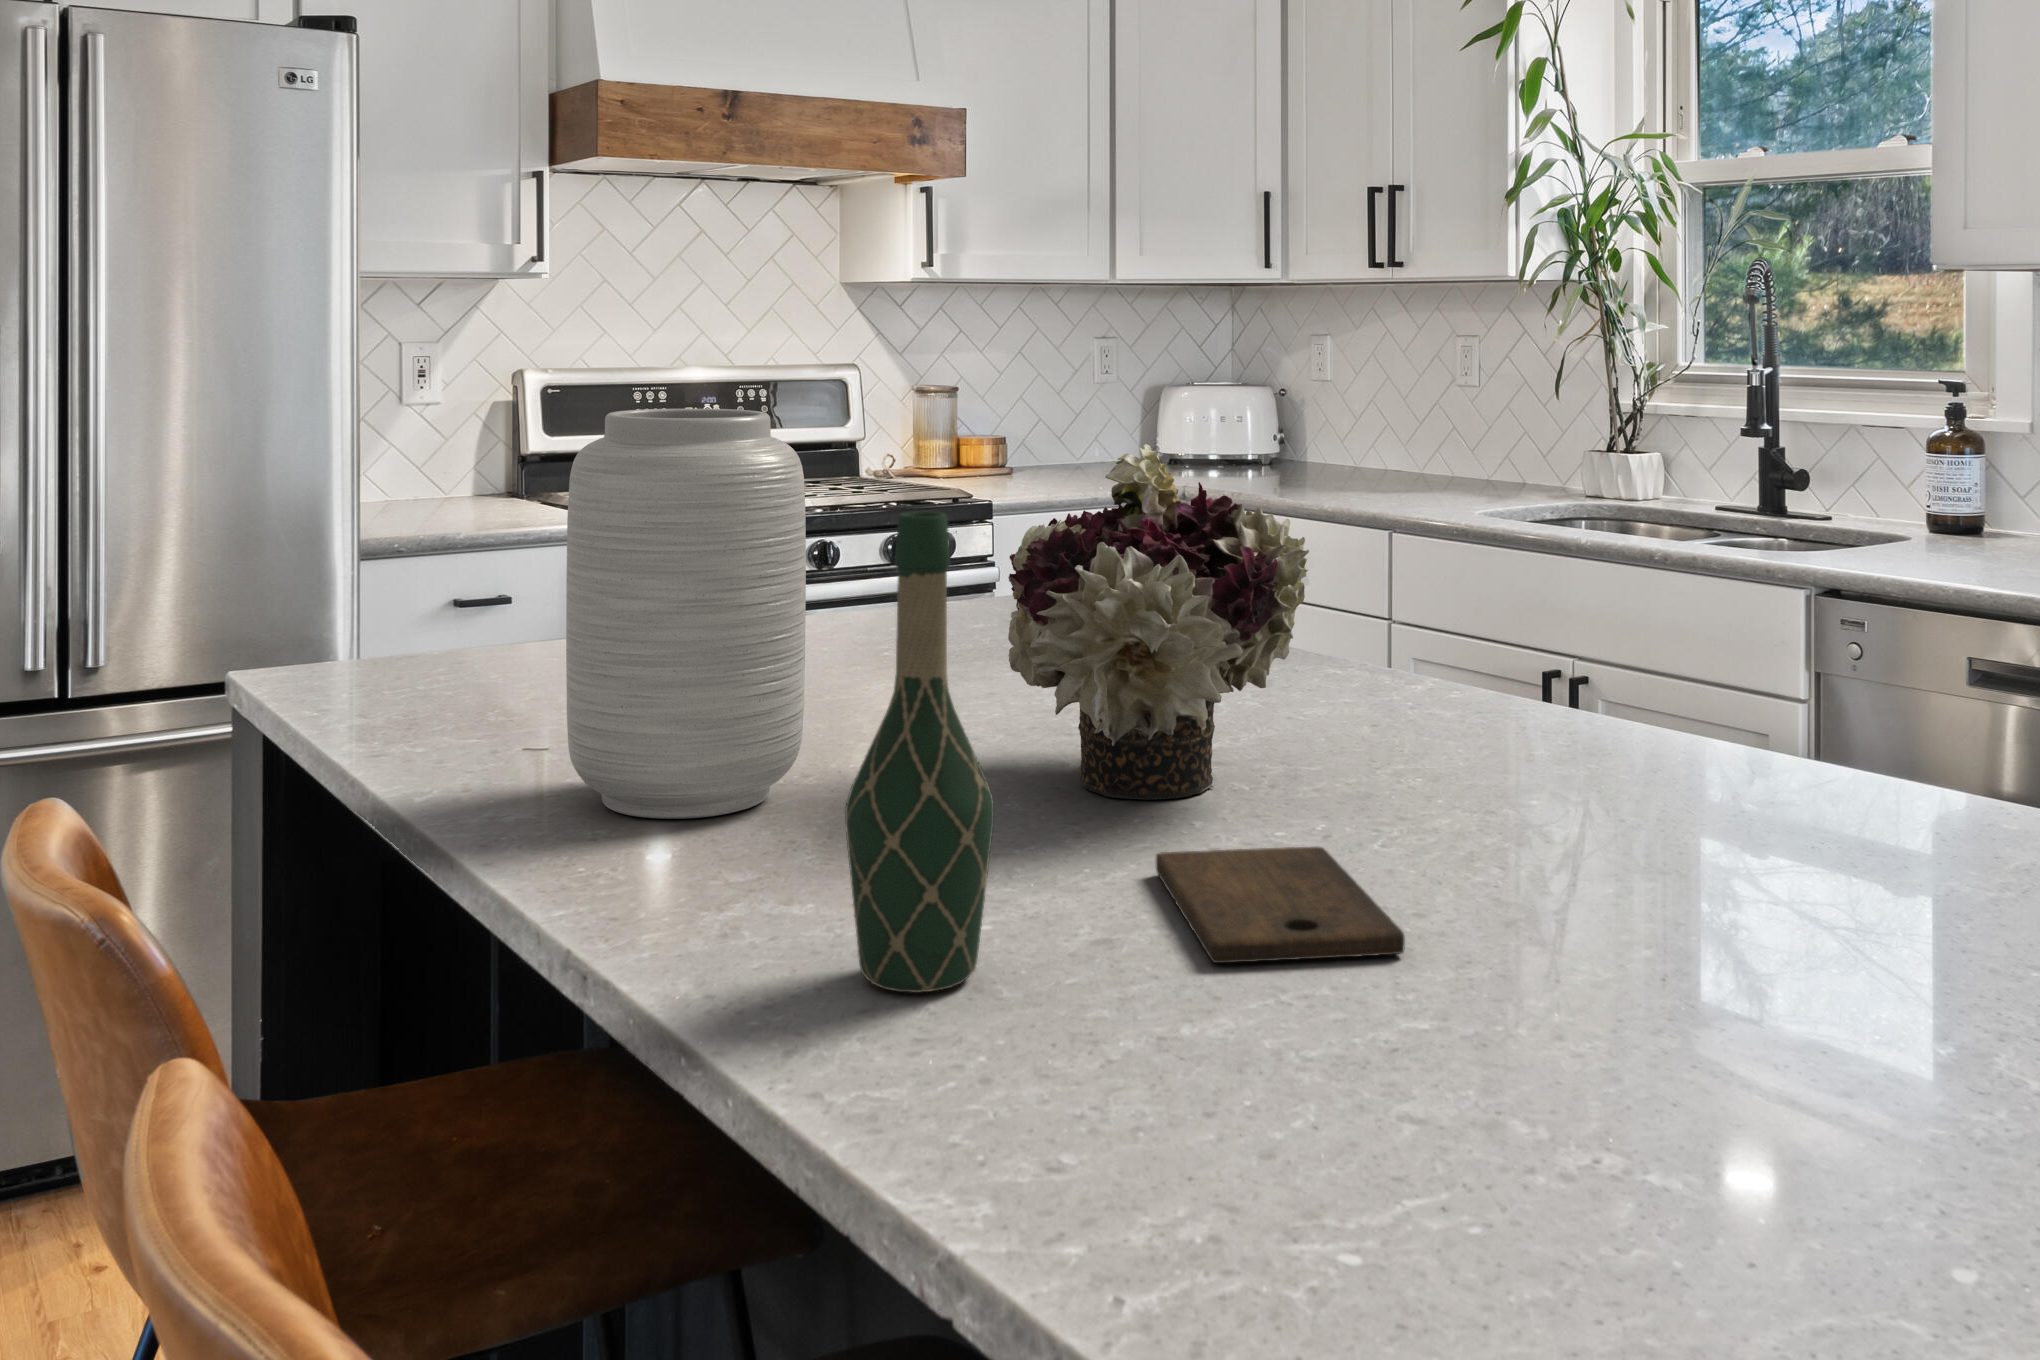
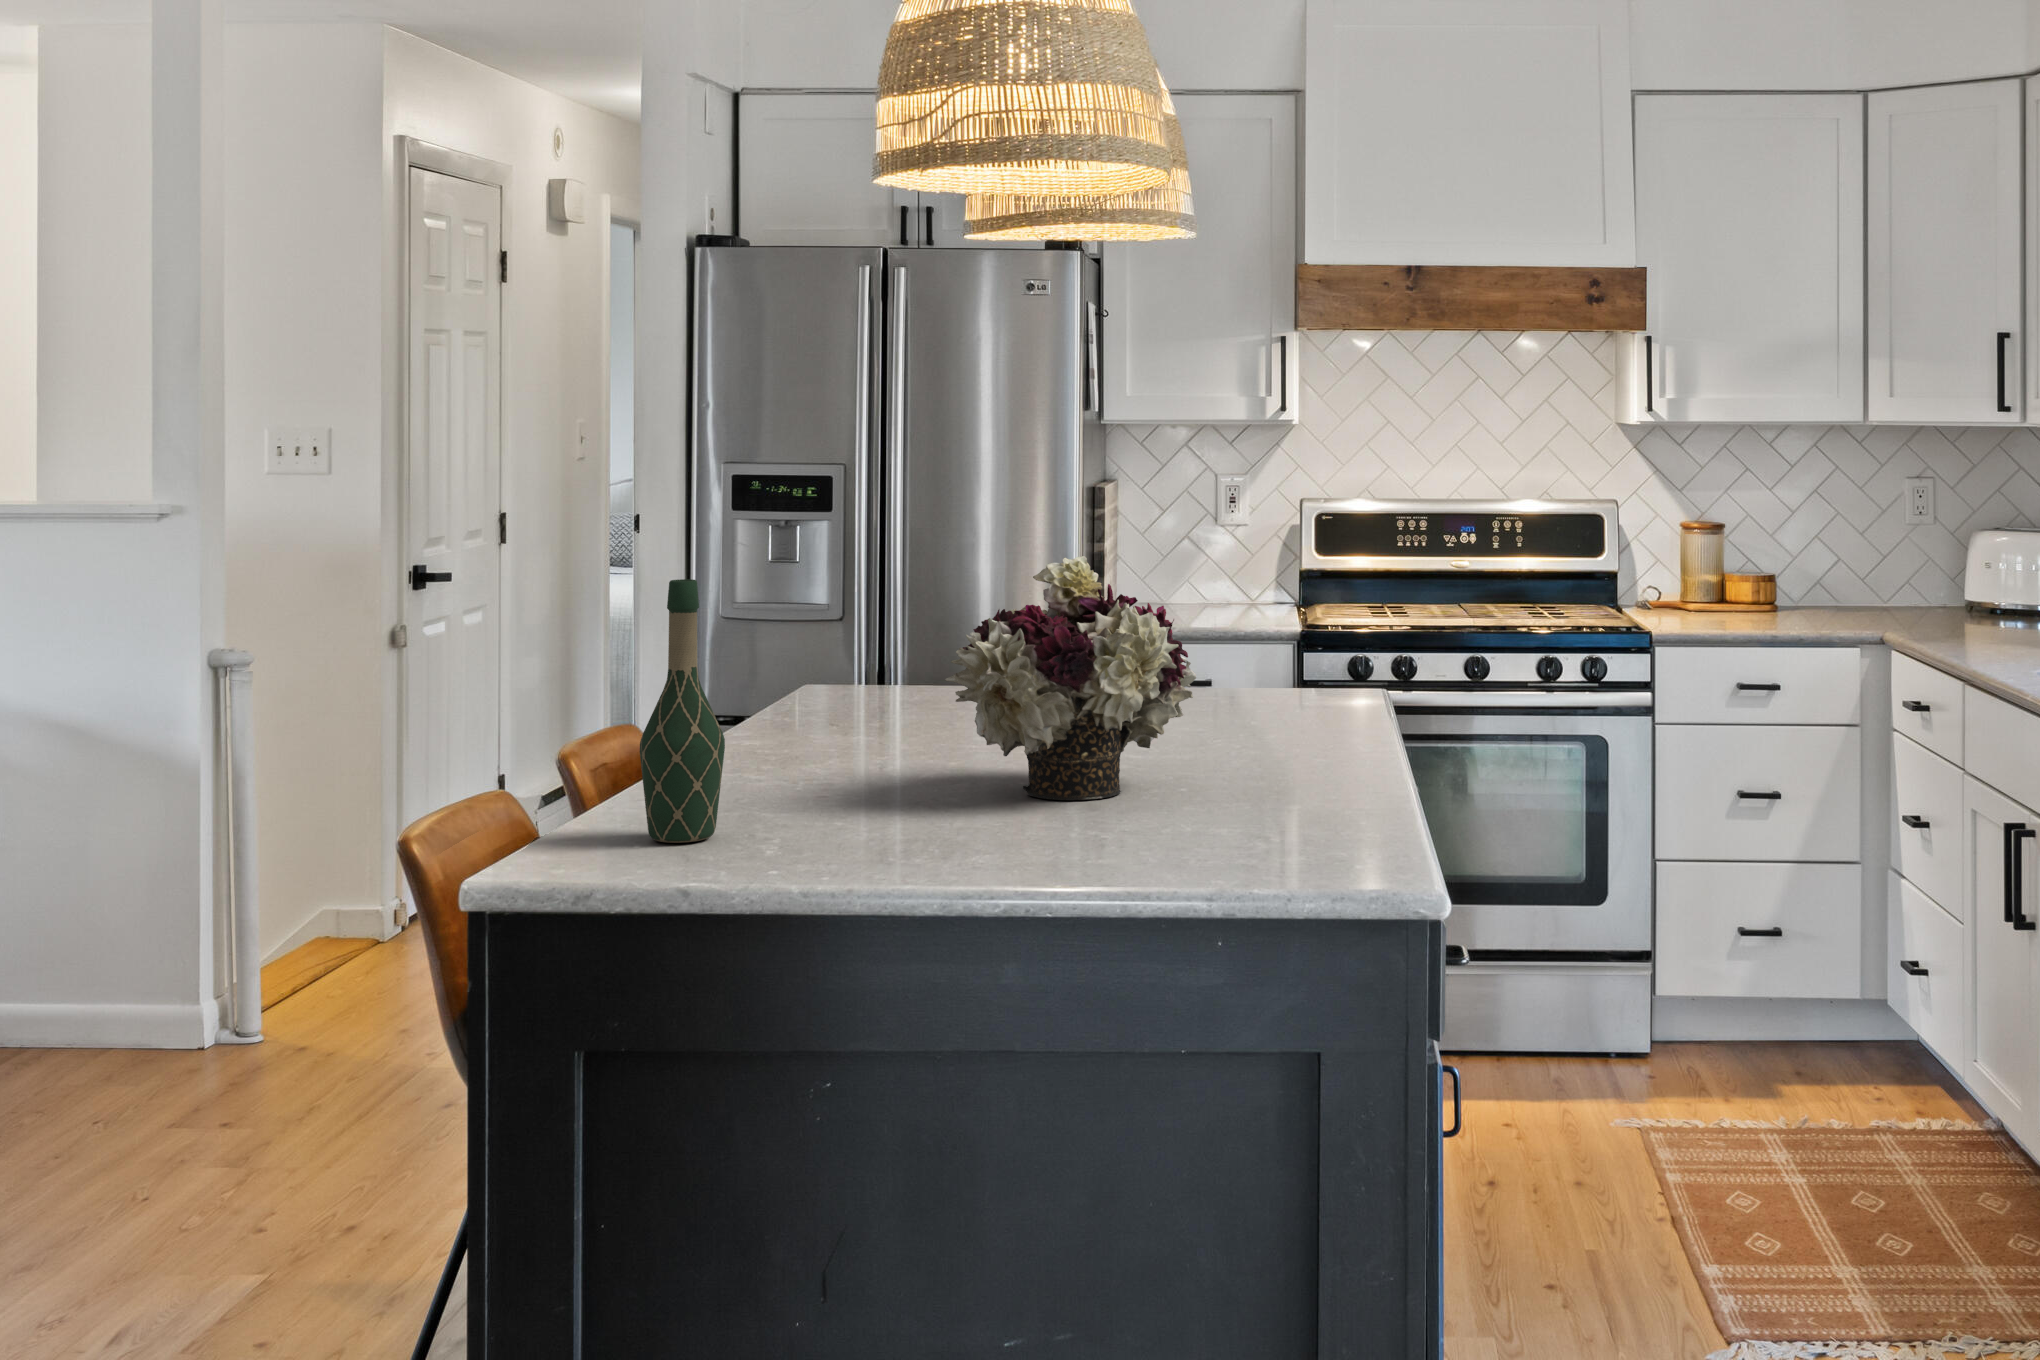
vase: present [566,409,806,819] -> none [758,525,904,776]
cutting board: present [1156,846,1405,963] -> none [806,812,1010,866]

